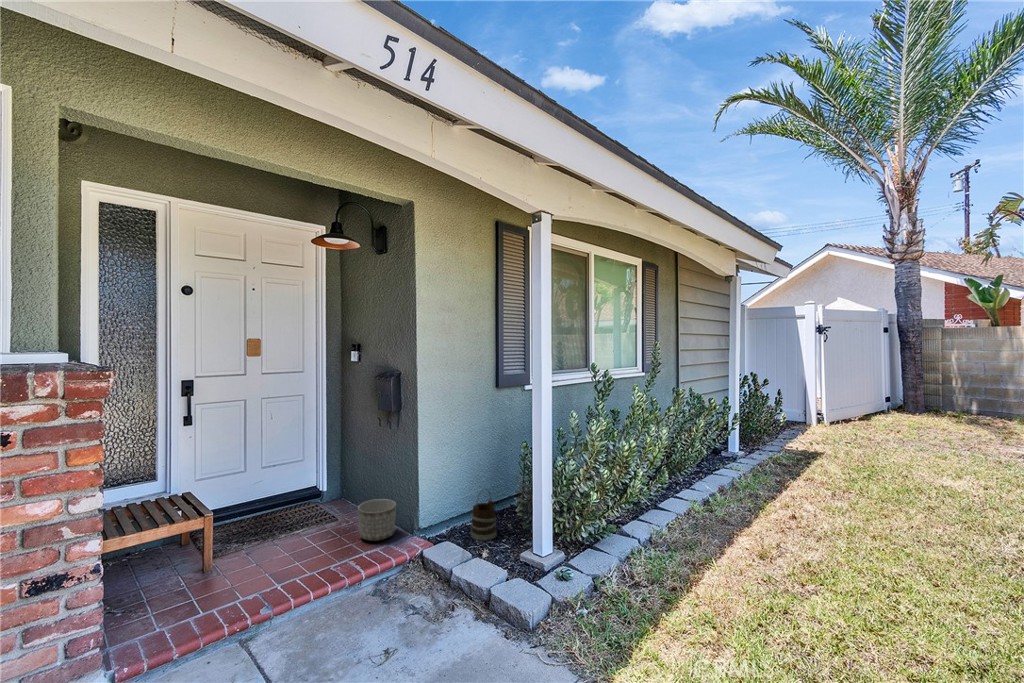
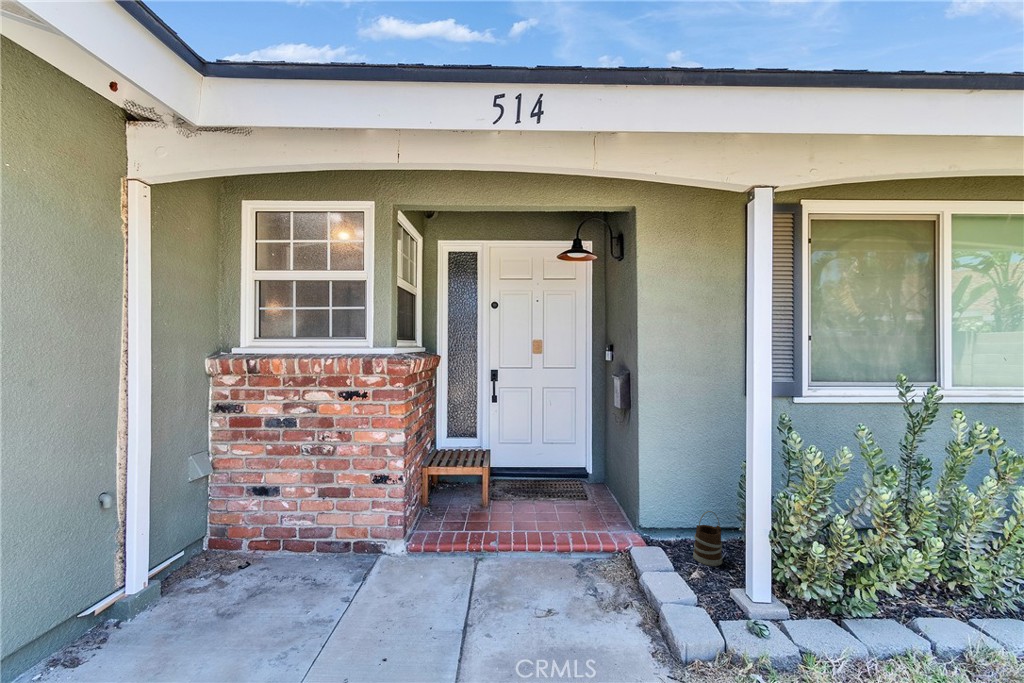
planter: present [358,499,396,541] -> none [588,490,621,527]

